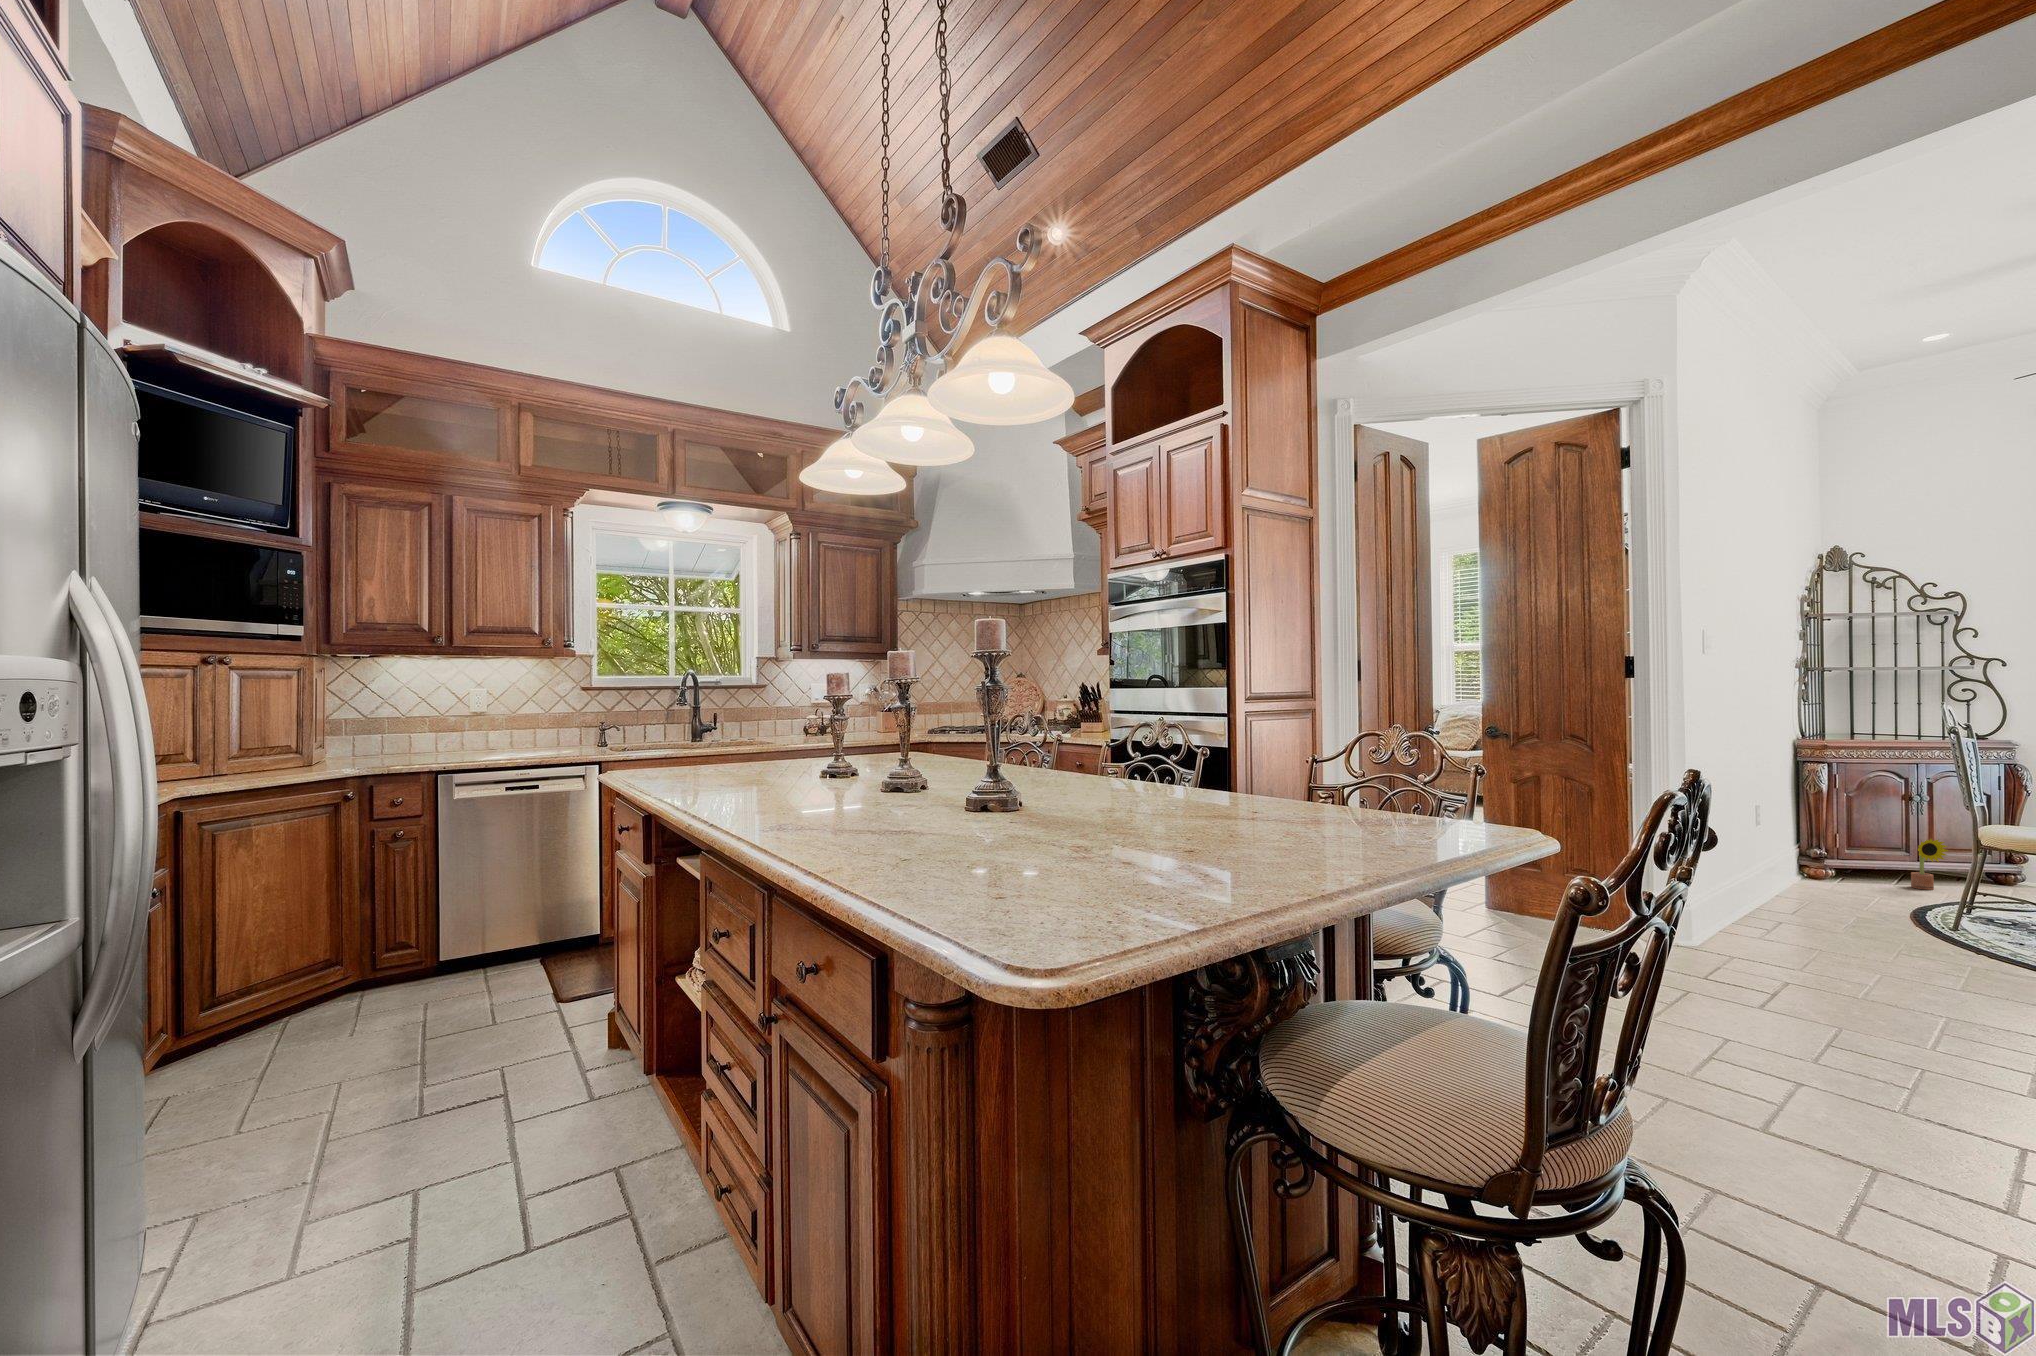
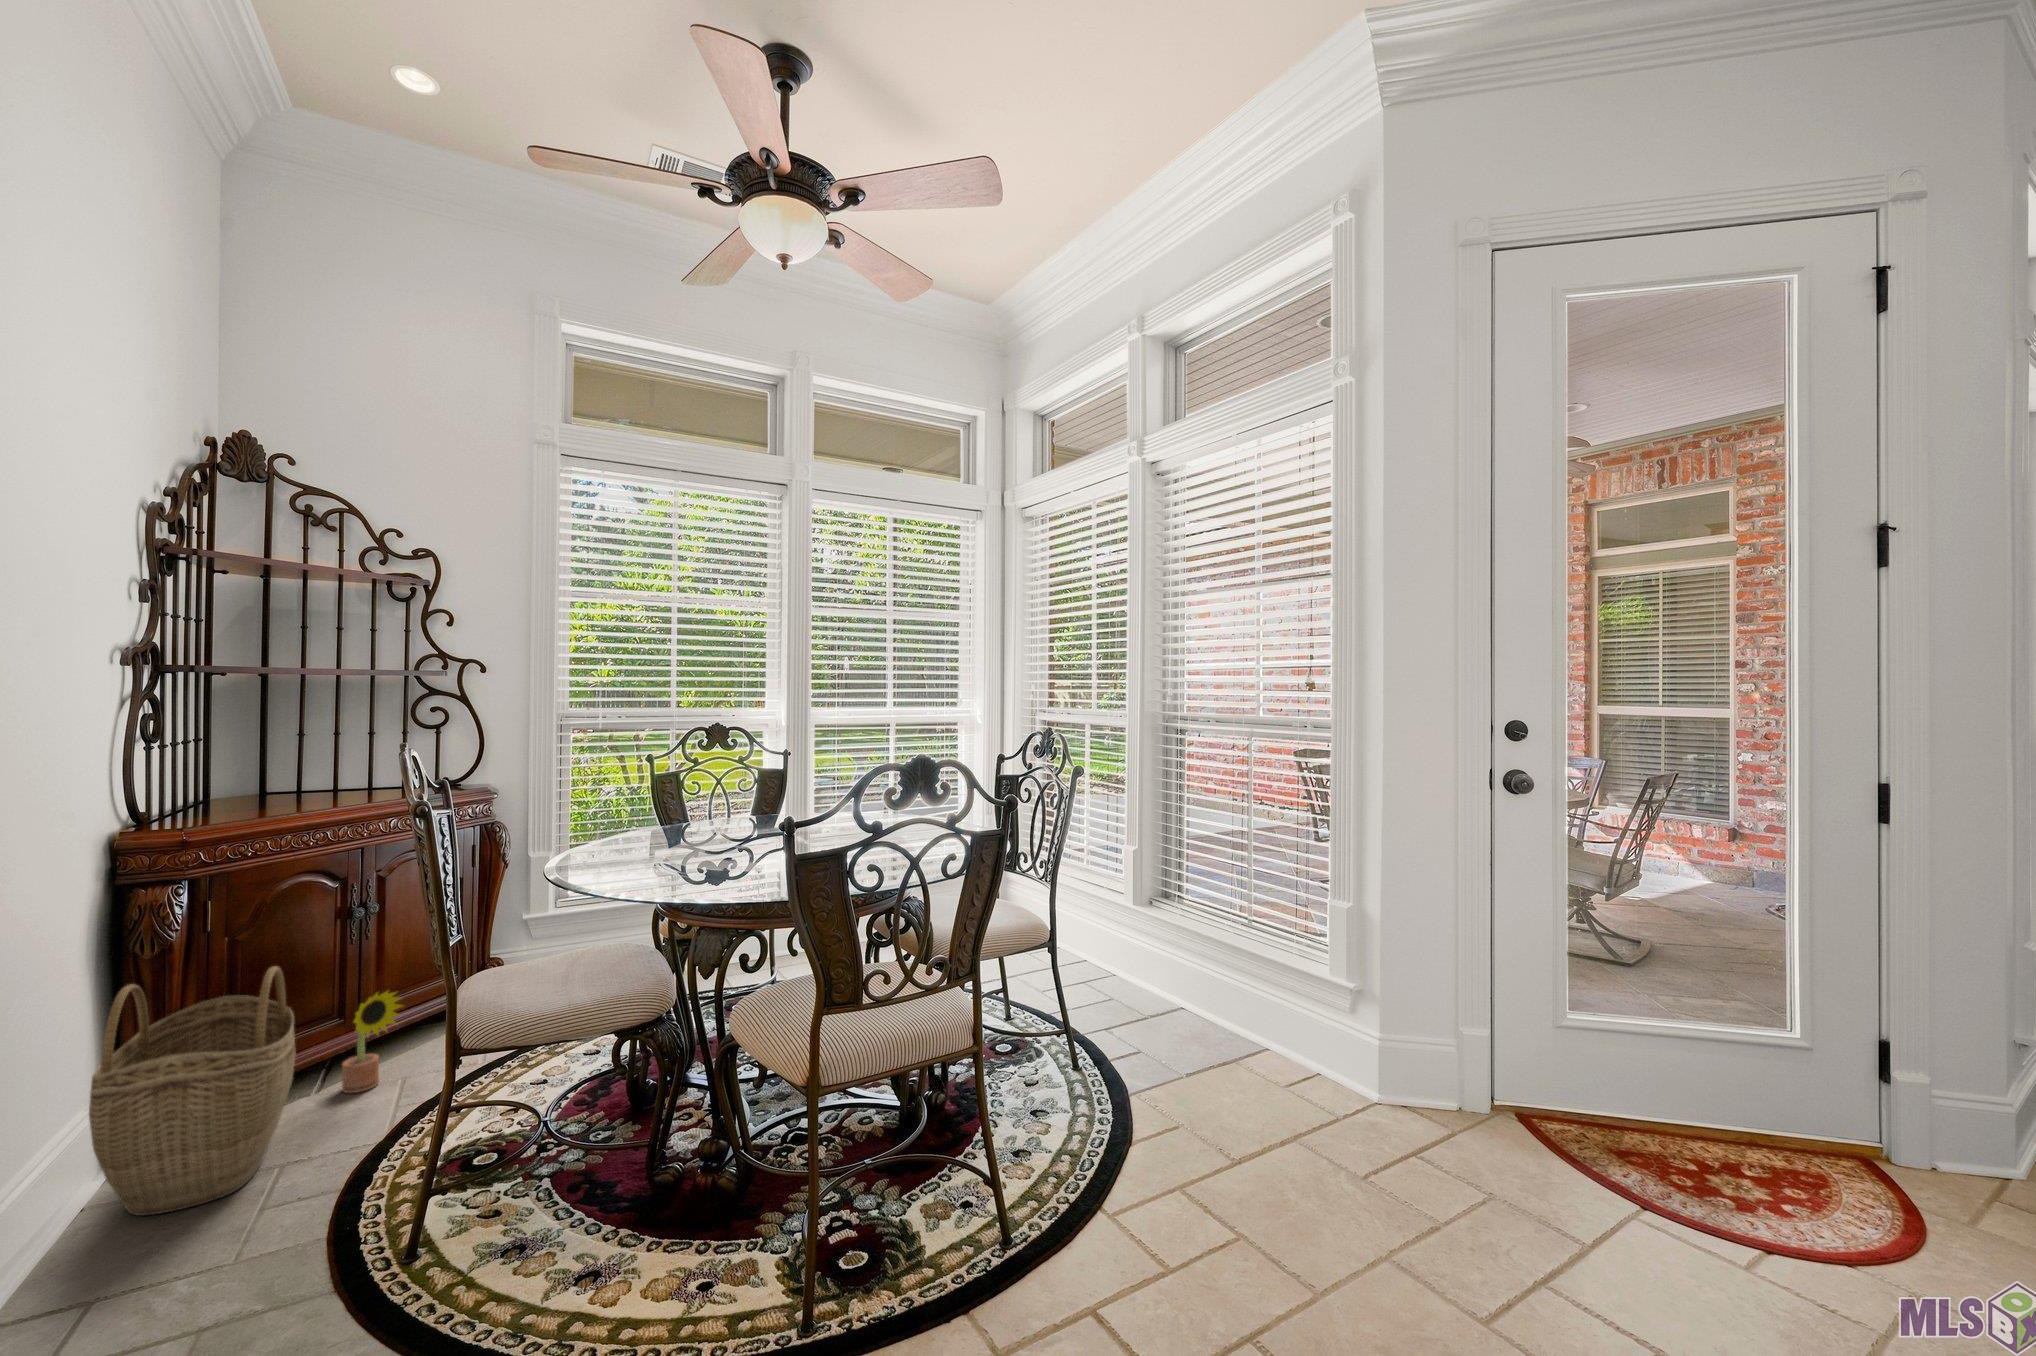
woven basket: none [1800,801,1888,897] -> present [89,966,296,1216]

